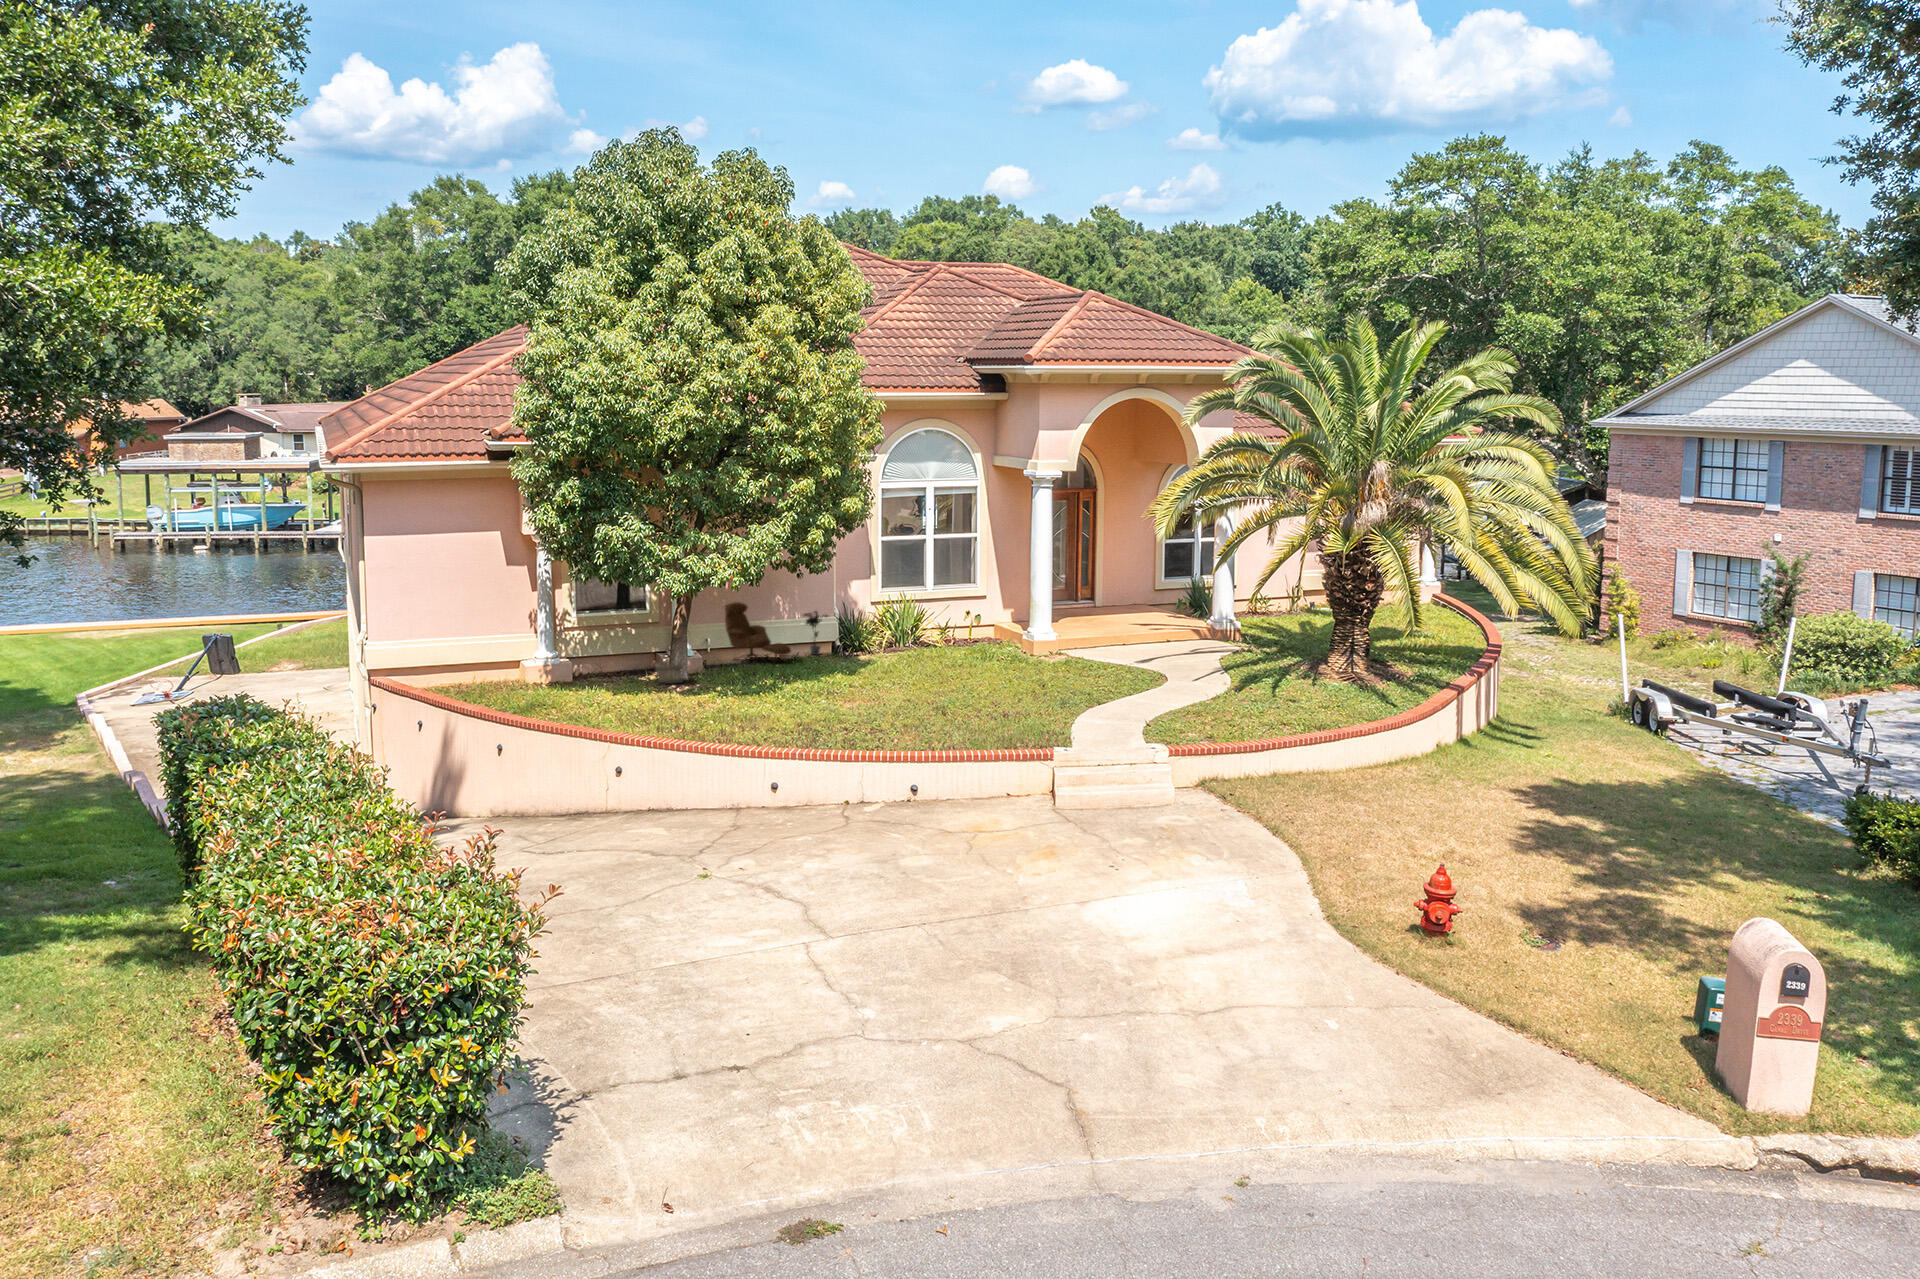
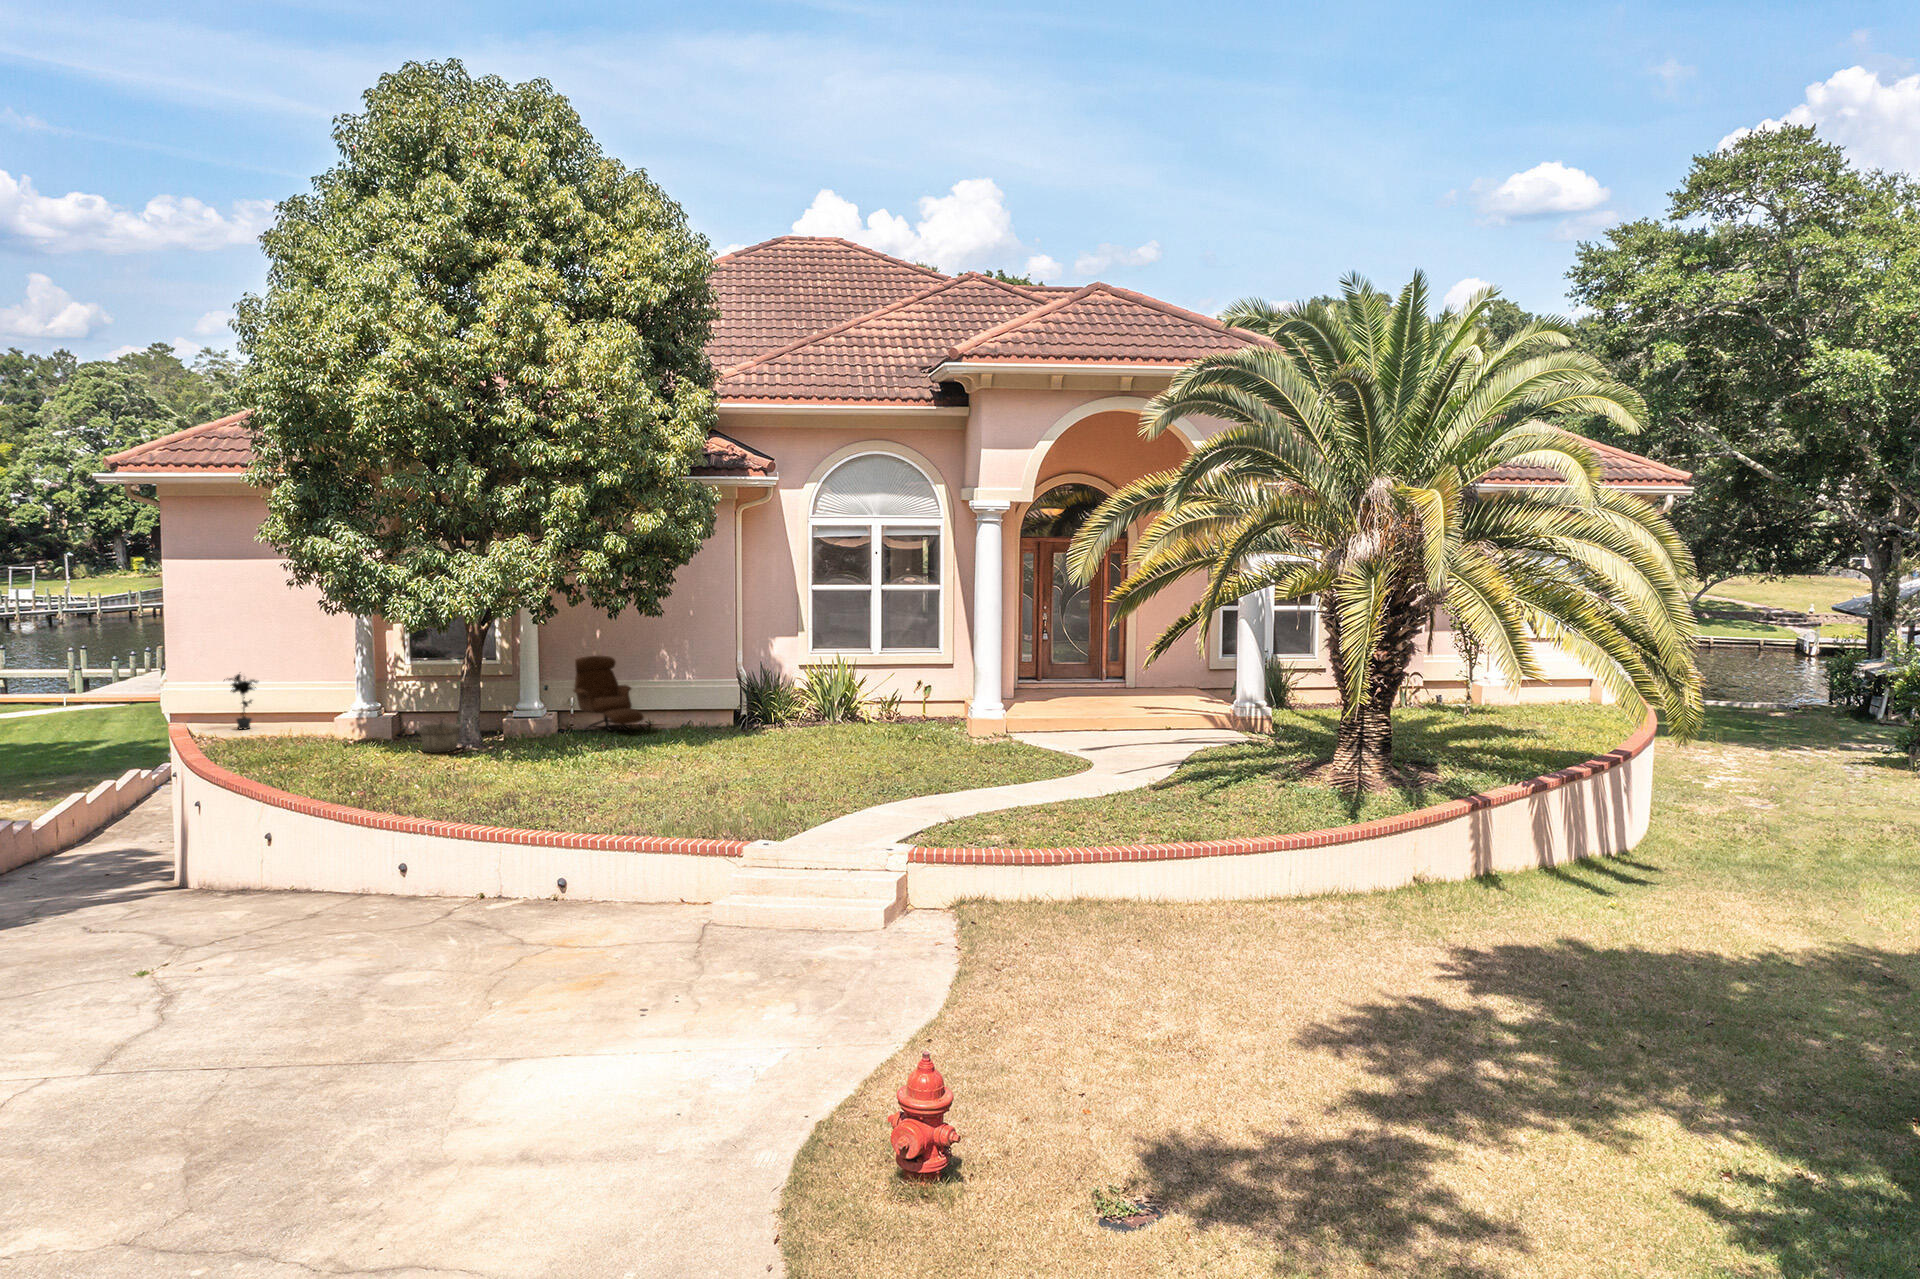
potted plant: present [804,611,827,655] -> present [224,674,257,730]

